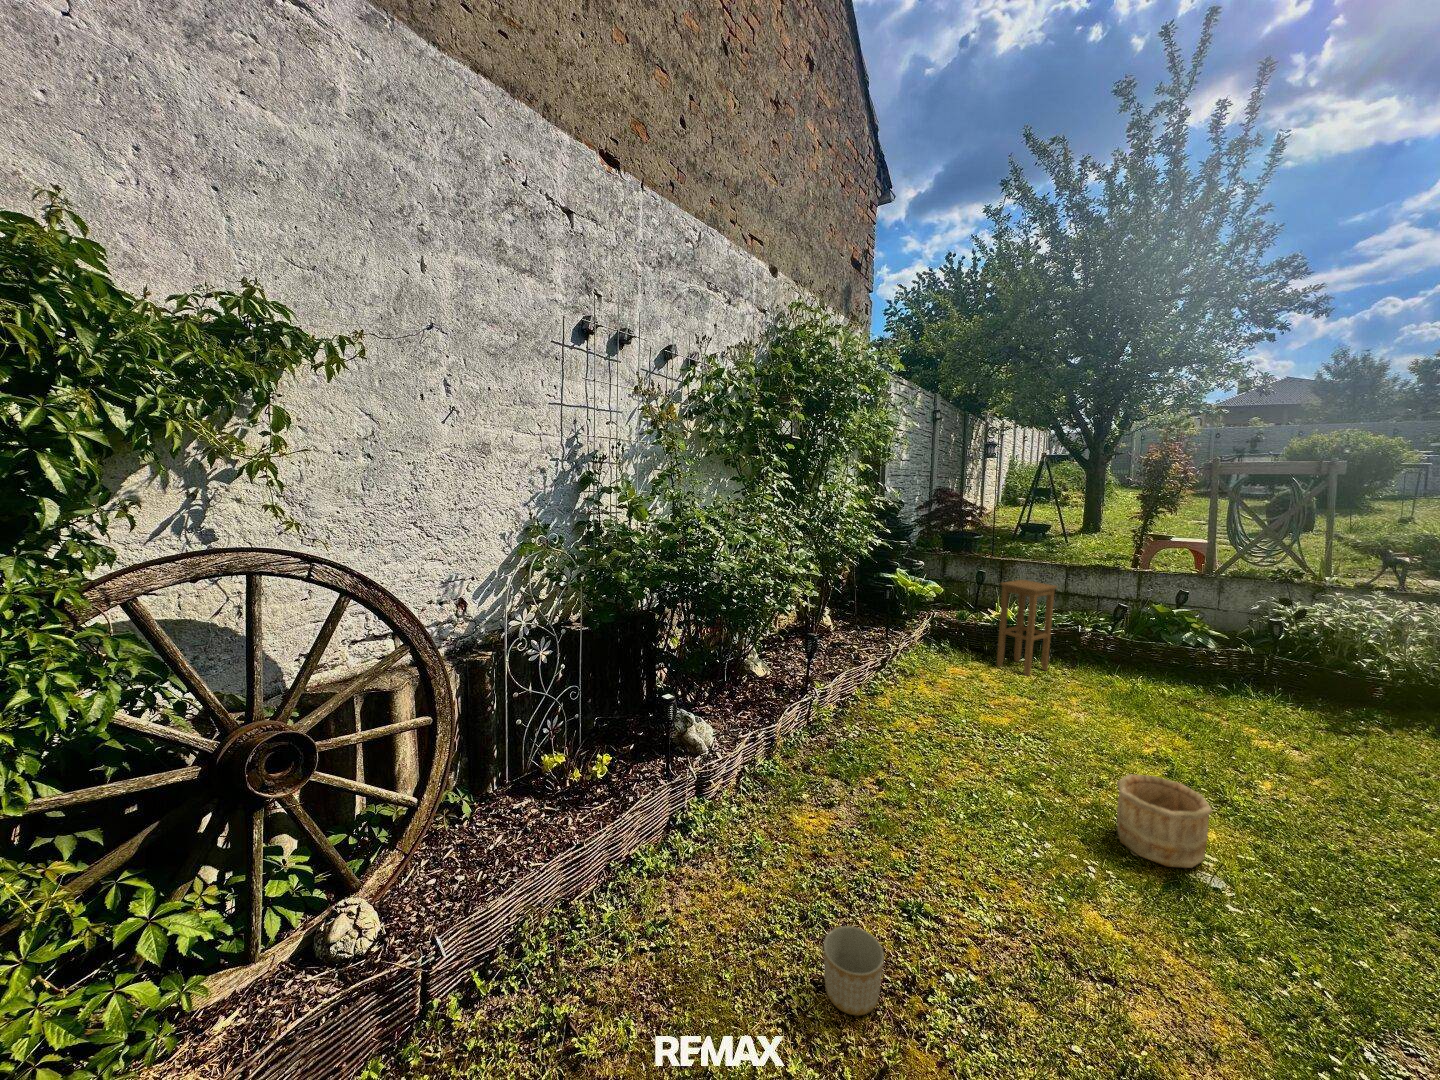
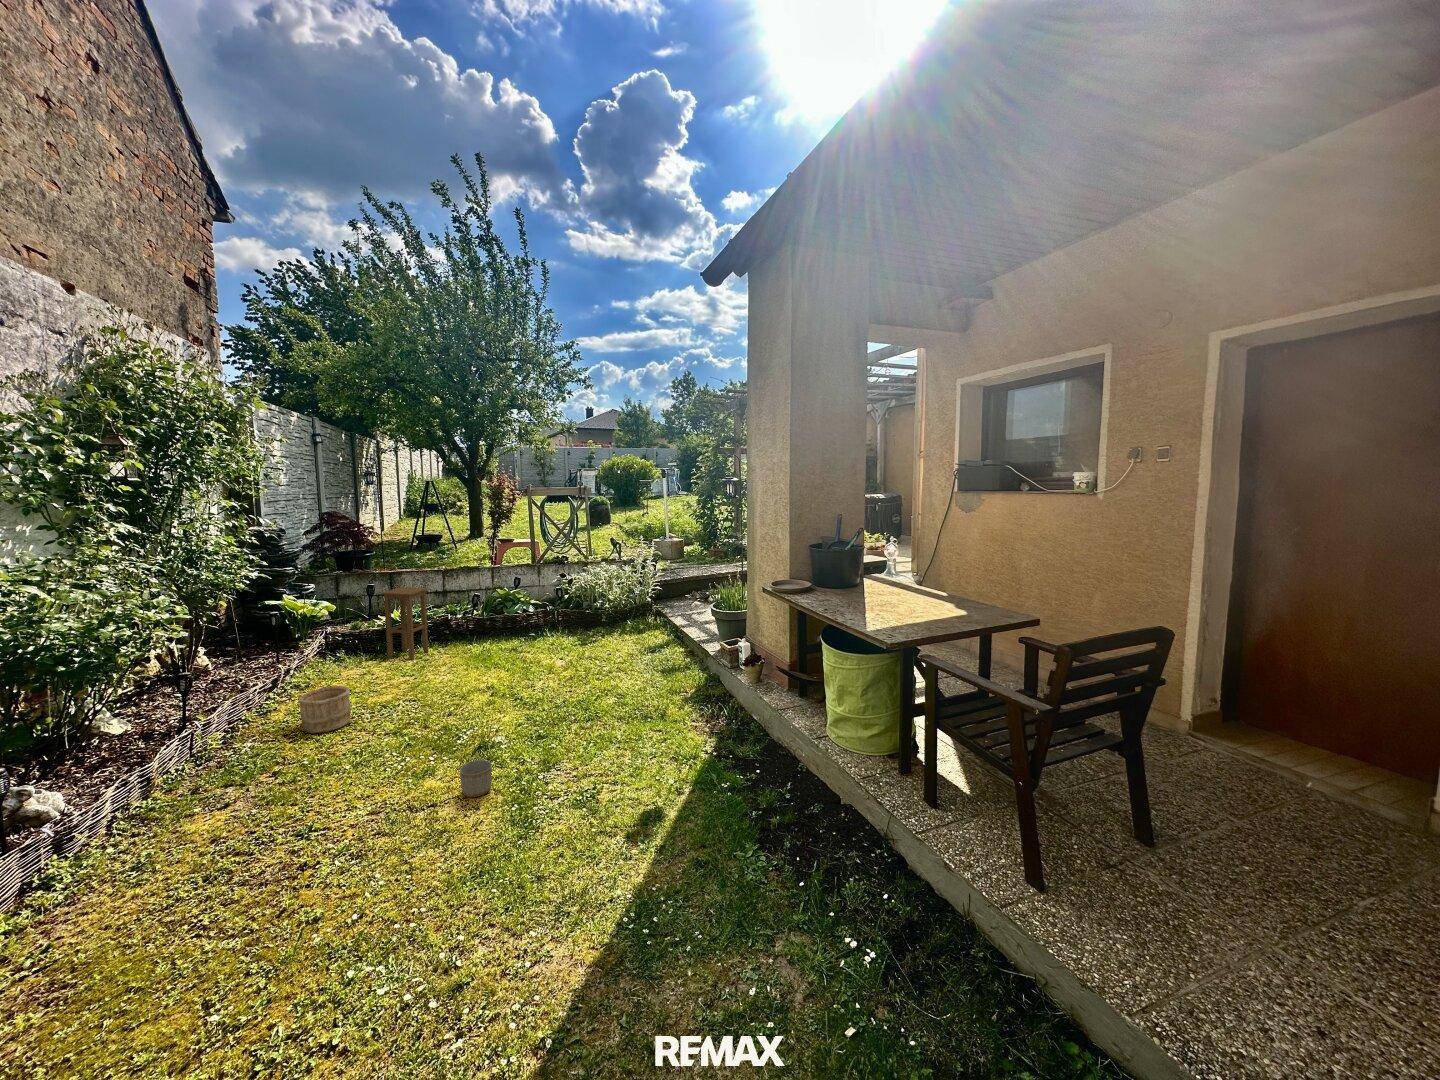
wooden bucket: present [1117,774,1212,868] -> present [298,686,351,733]
planter: present [824,926,884,1015] -> present [460,760,492,797]

